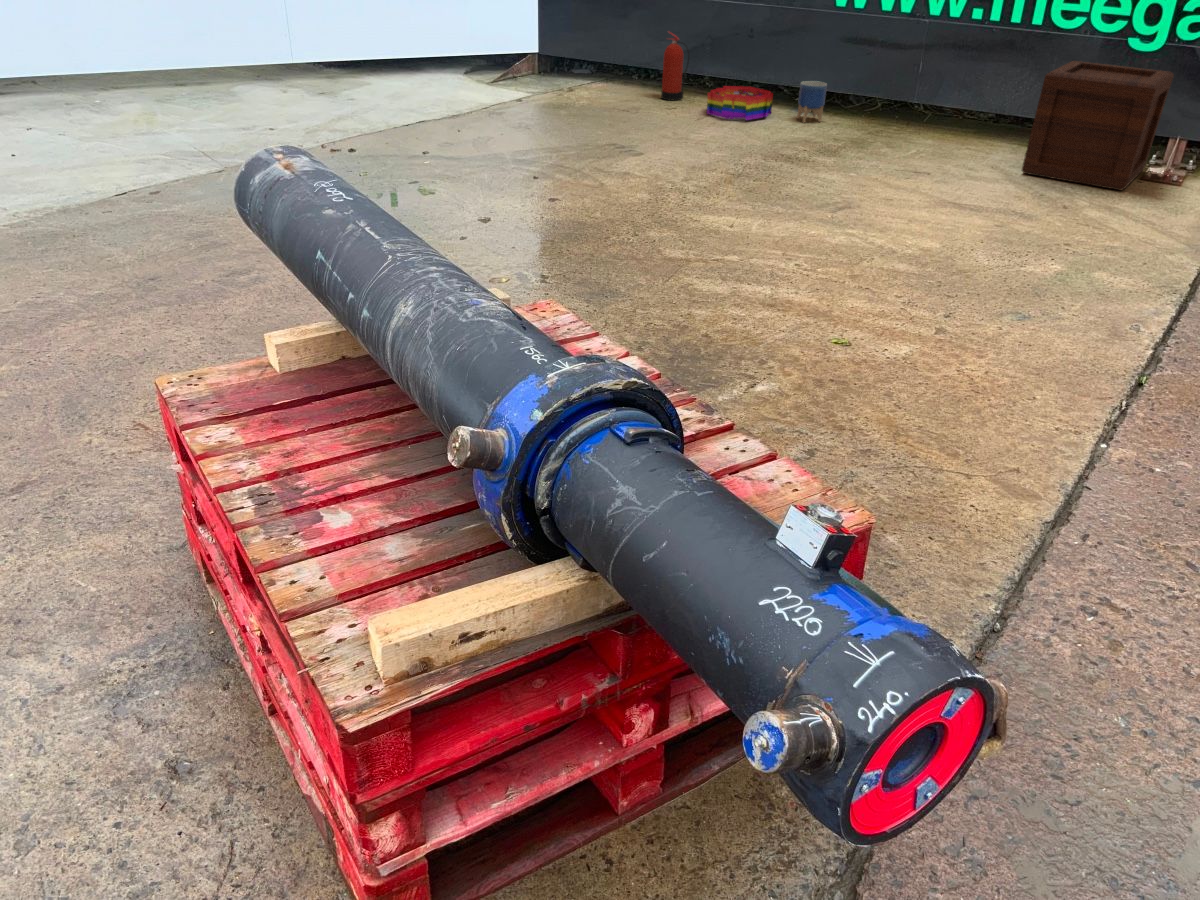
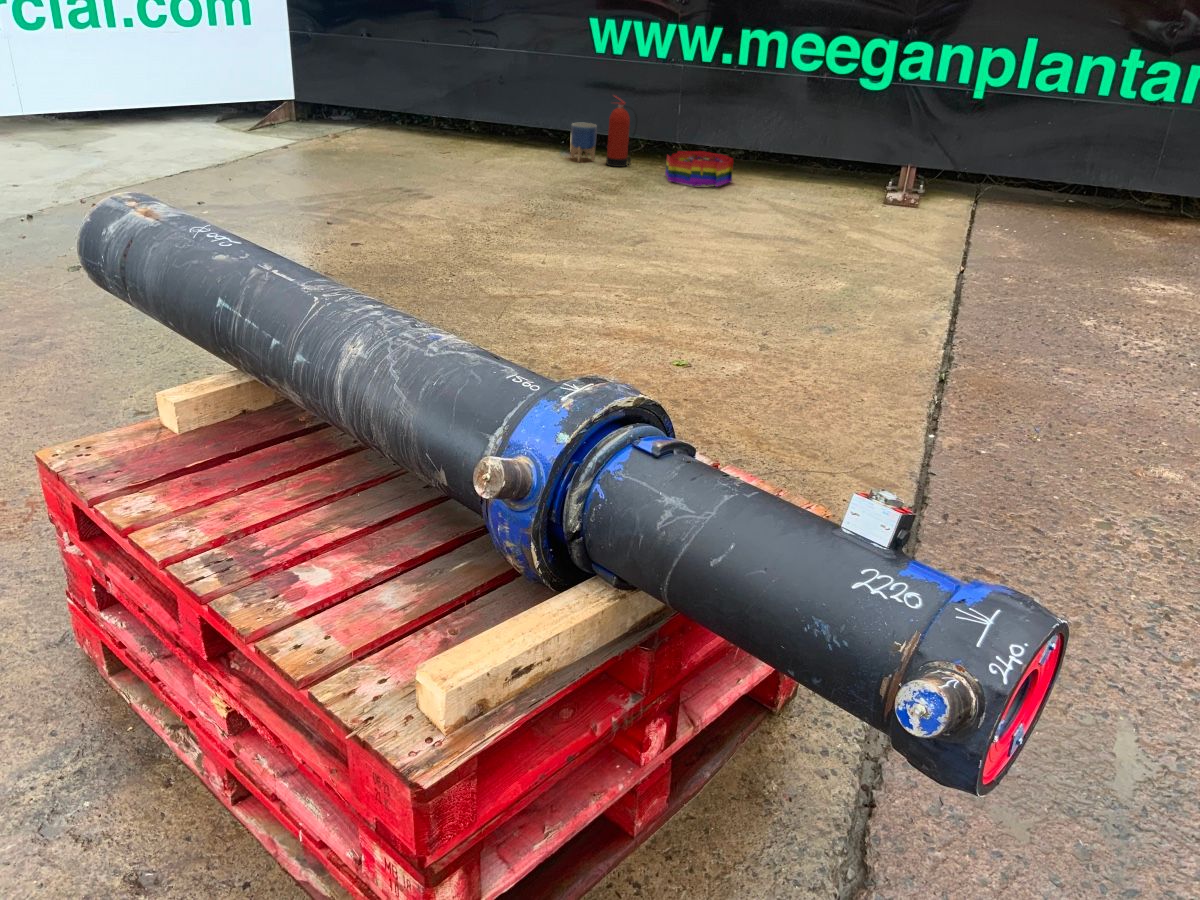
fire extinguisher: present [661,32,689,100] -> present [606,96,631,167]
wooden crate: present [1022,61,1174,190] -> none [788,100,903,215]
storage bin: present [707,86,773,120] -> present [665,151,733,186]

